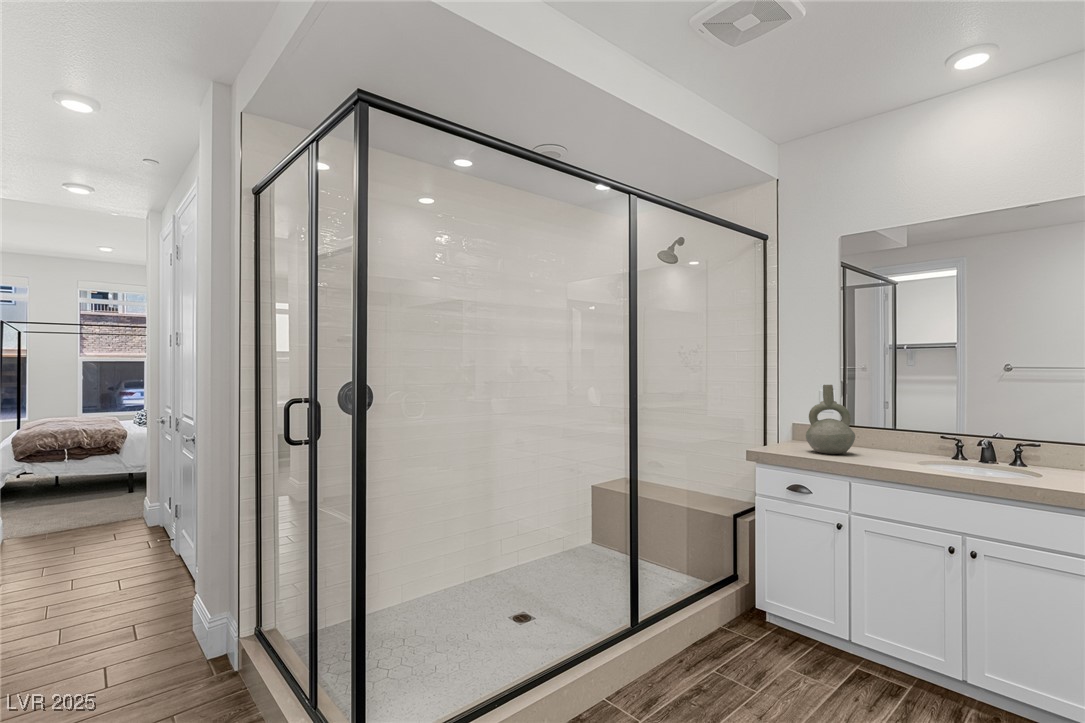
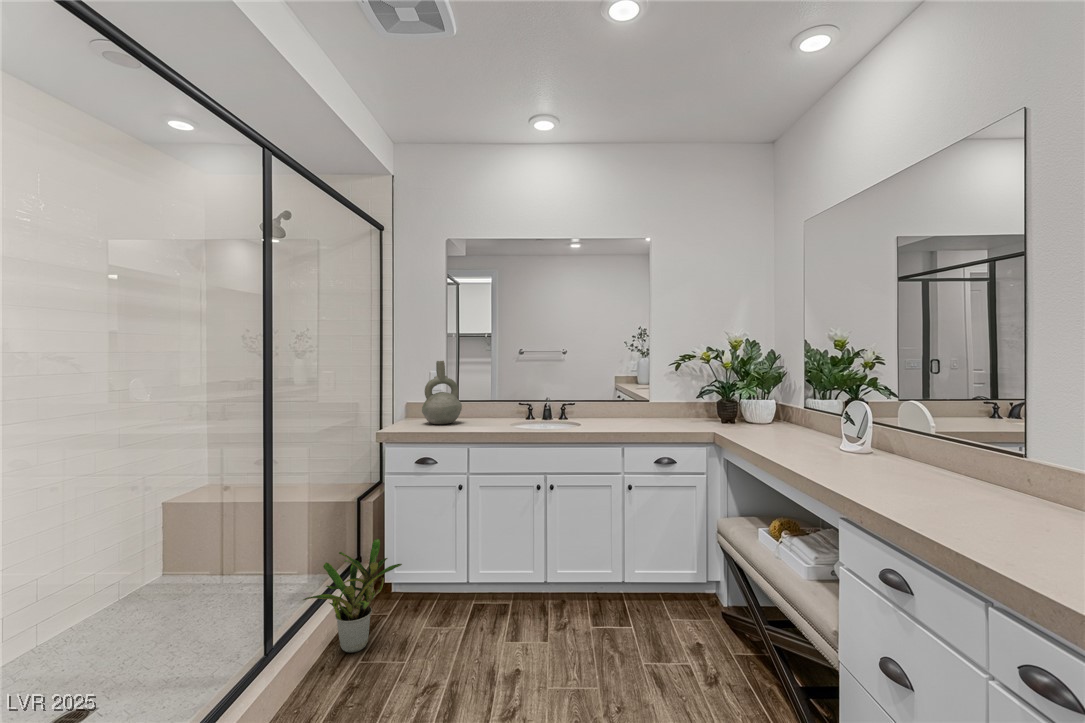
potted plant: none [663,557,761,661] -> present [303,539,402,653]

